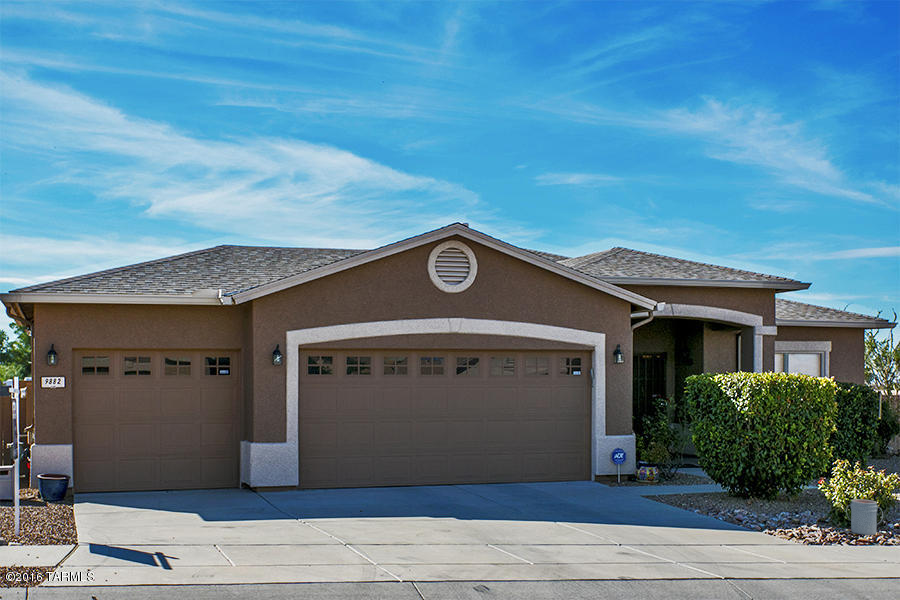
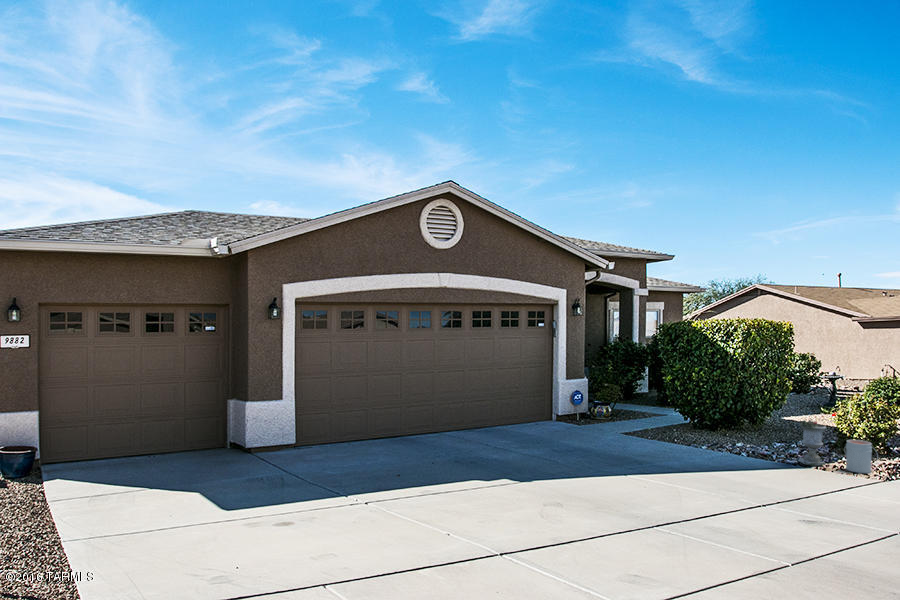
planter: none [807,477,835,527] -> present [799,420,826,466]

